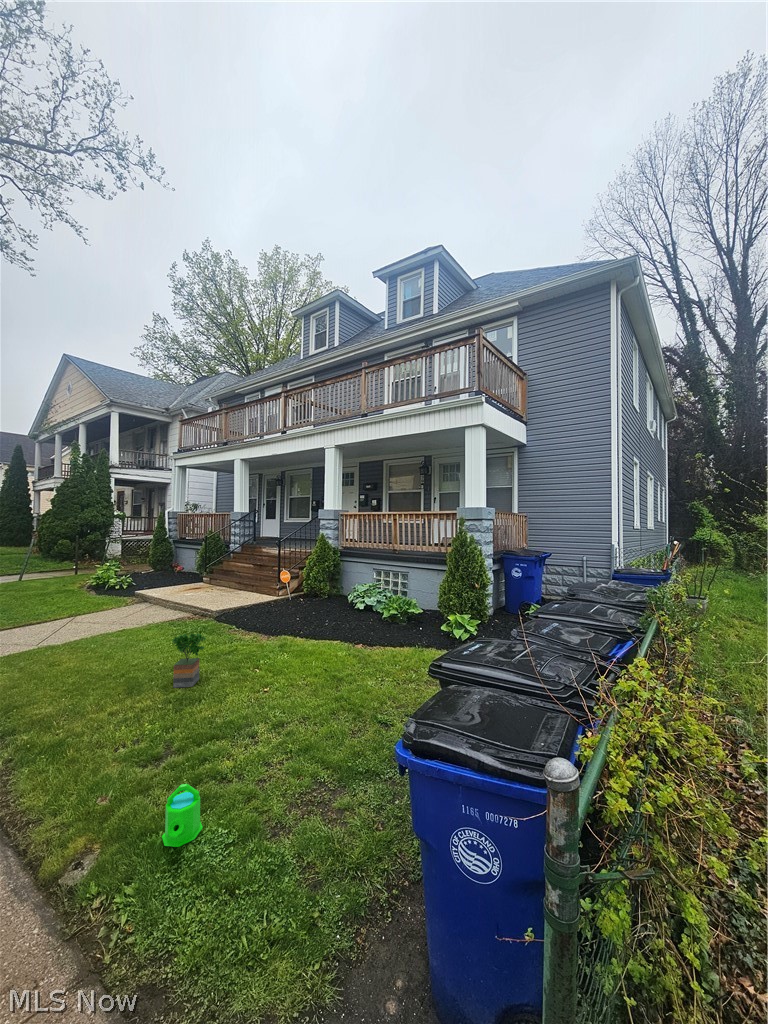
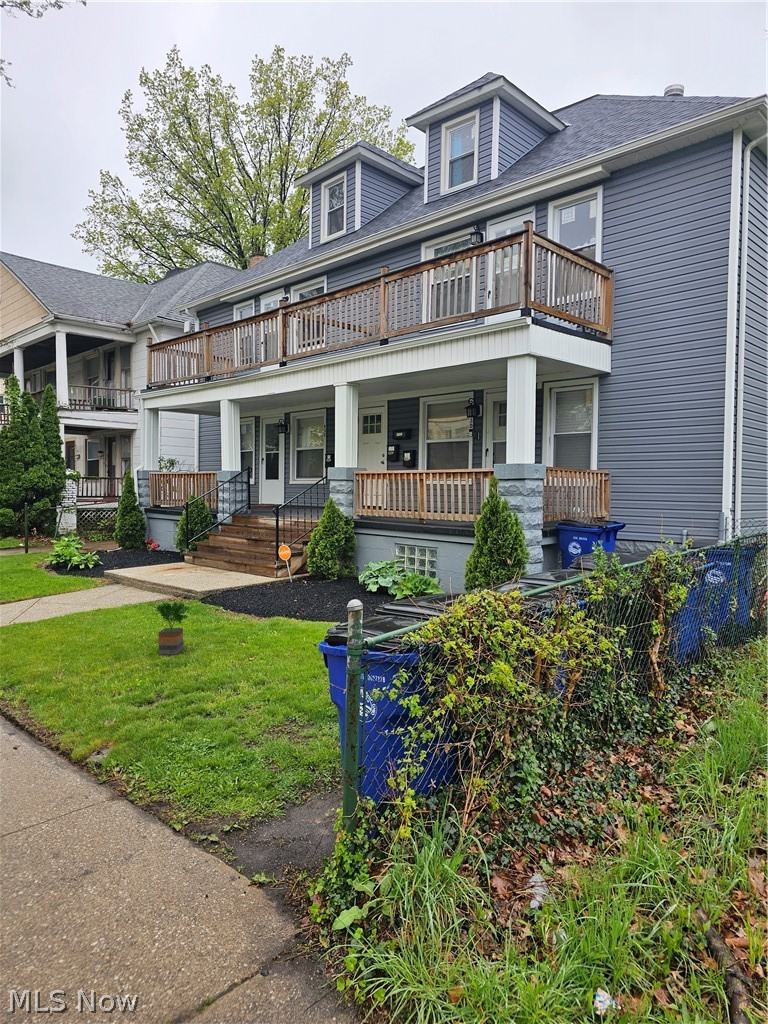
watering can: present [162,784,203,847] -> none [160,697,190,739]

